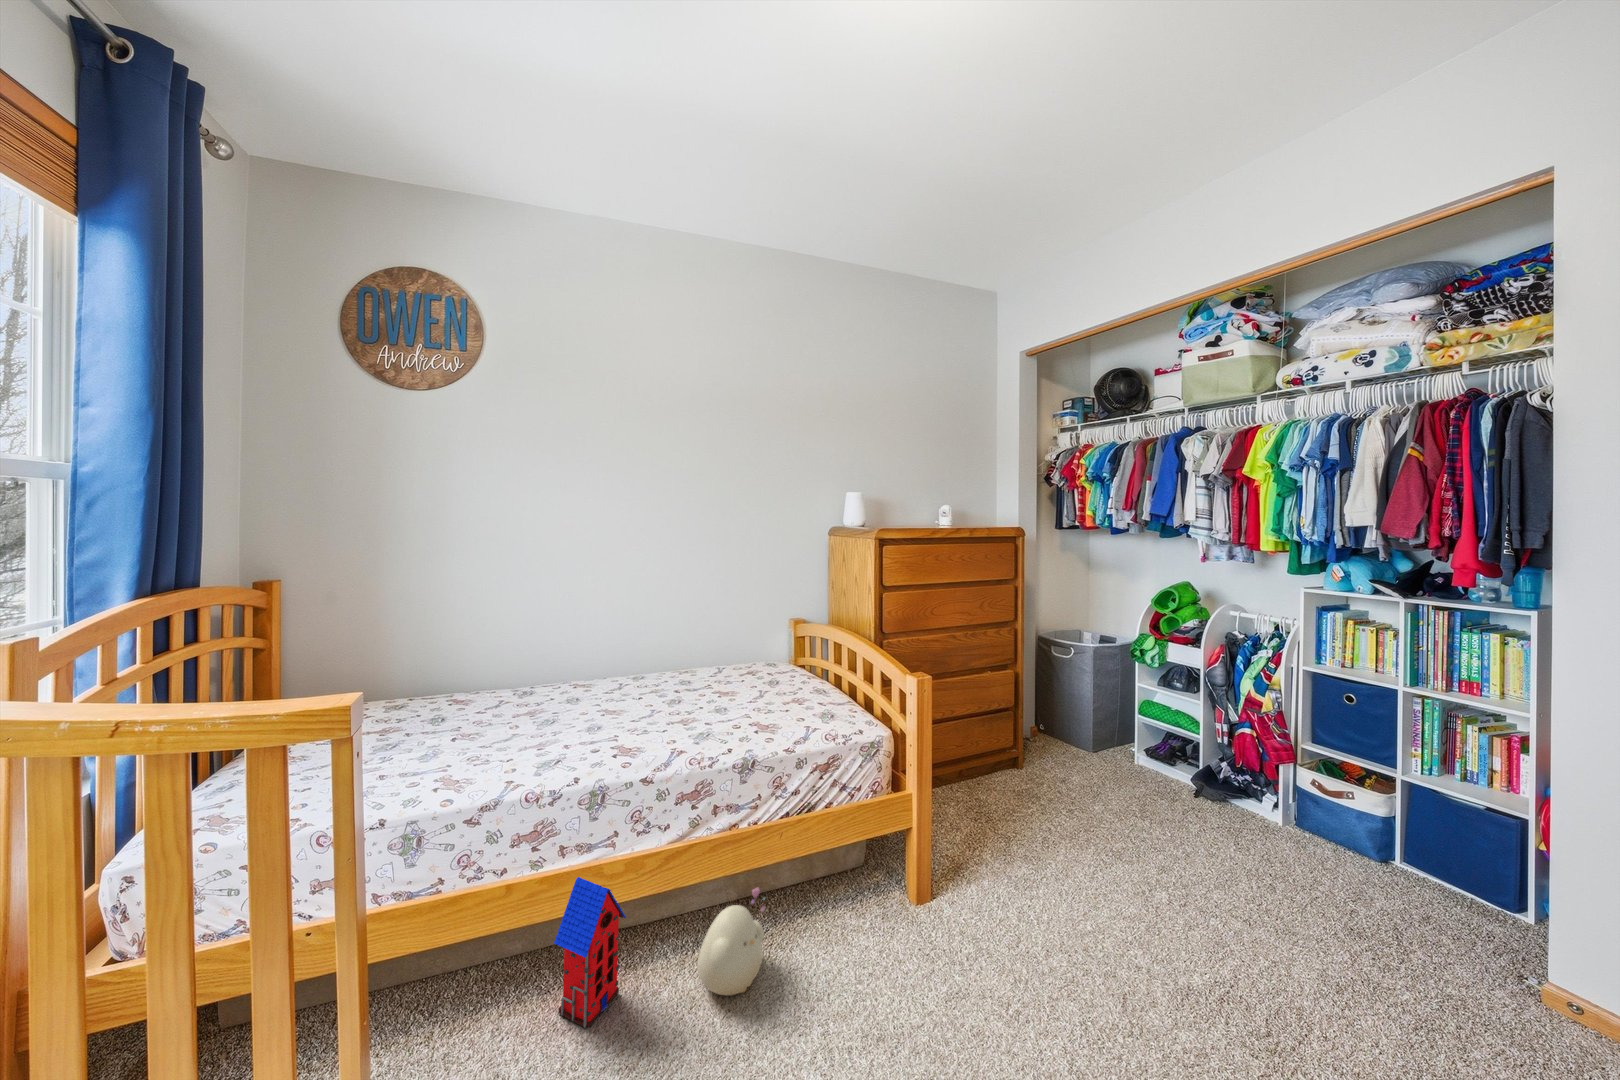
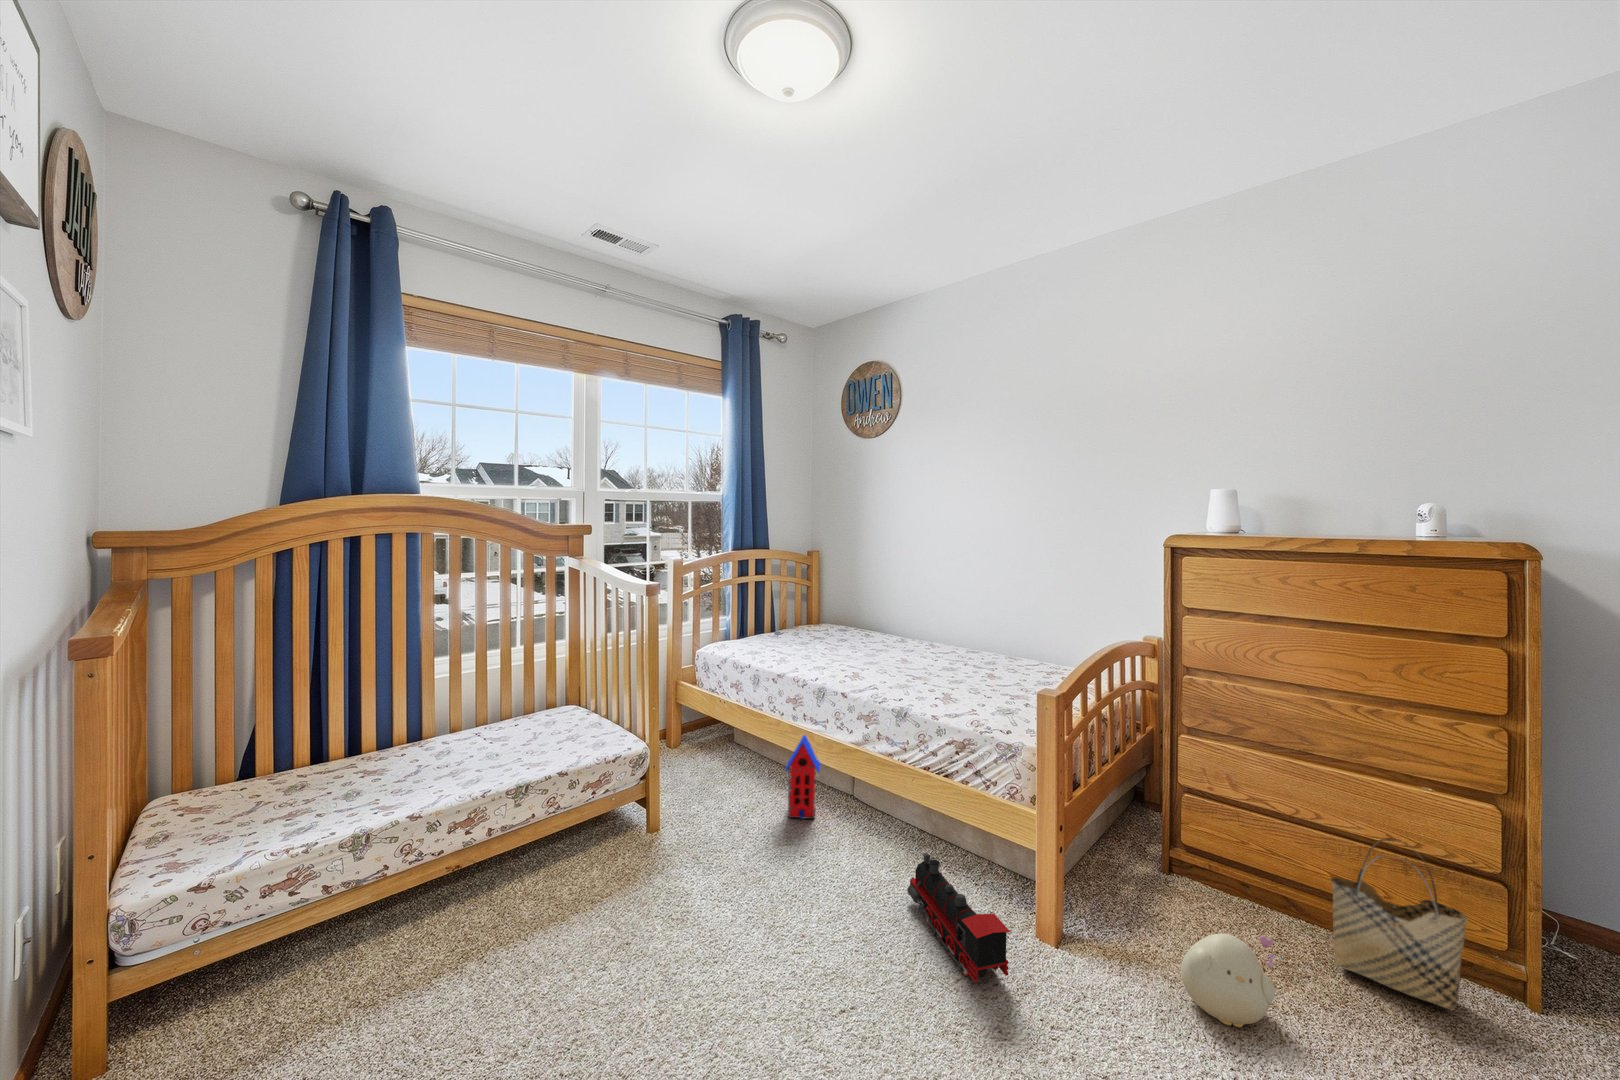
woven basket: none [954,705,1001,789] -> present [1330,838,1468,1010]
plush toy: present [697,888,765,995] -> present [1181,933,1282,1027]
toy train: none [834,896,994,972] -> present [907,853,1010,982]

